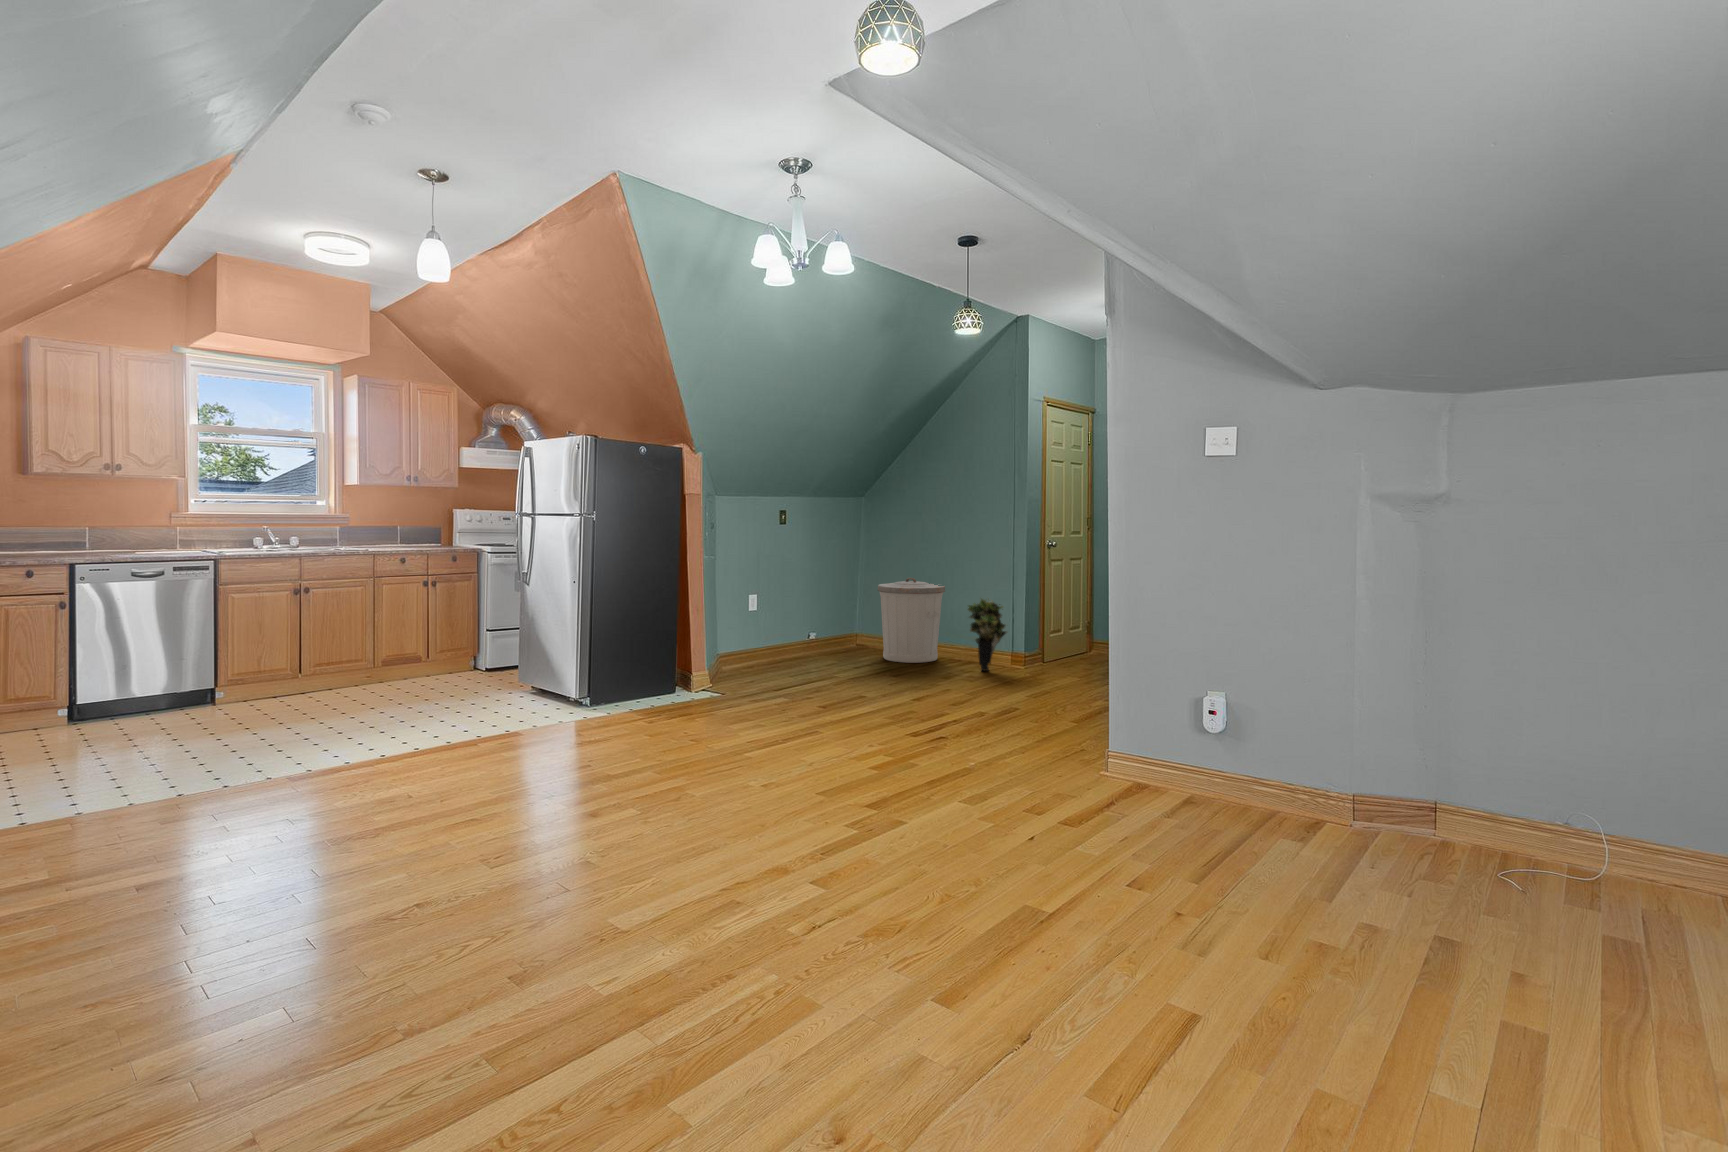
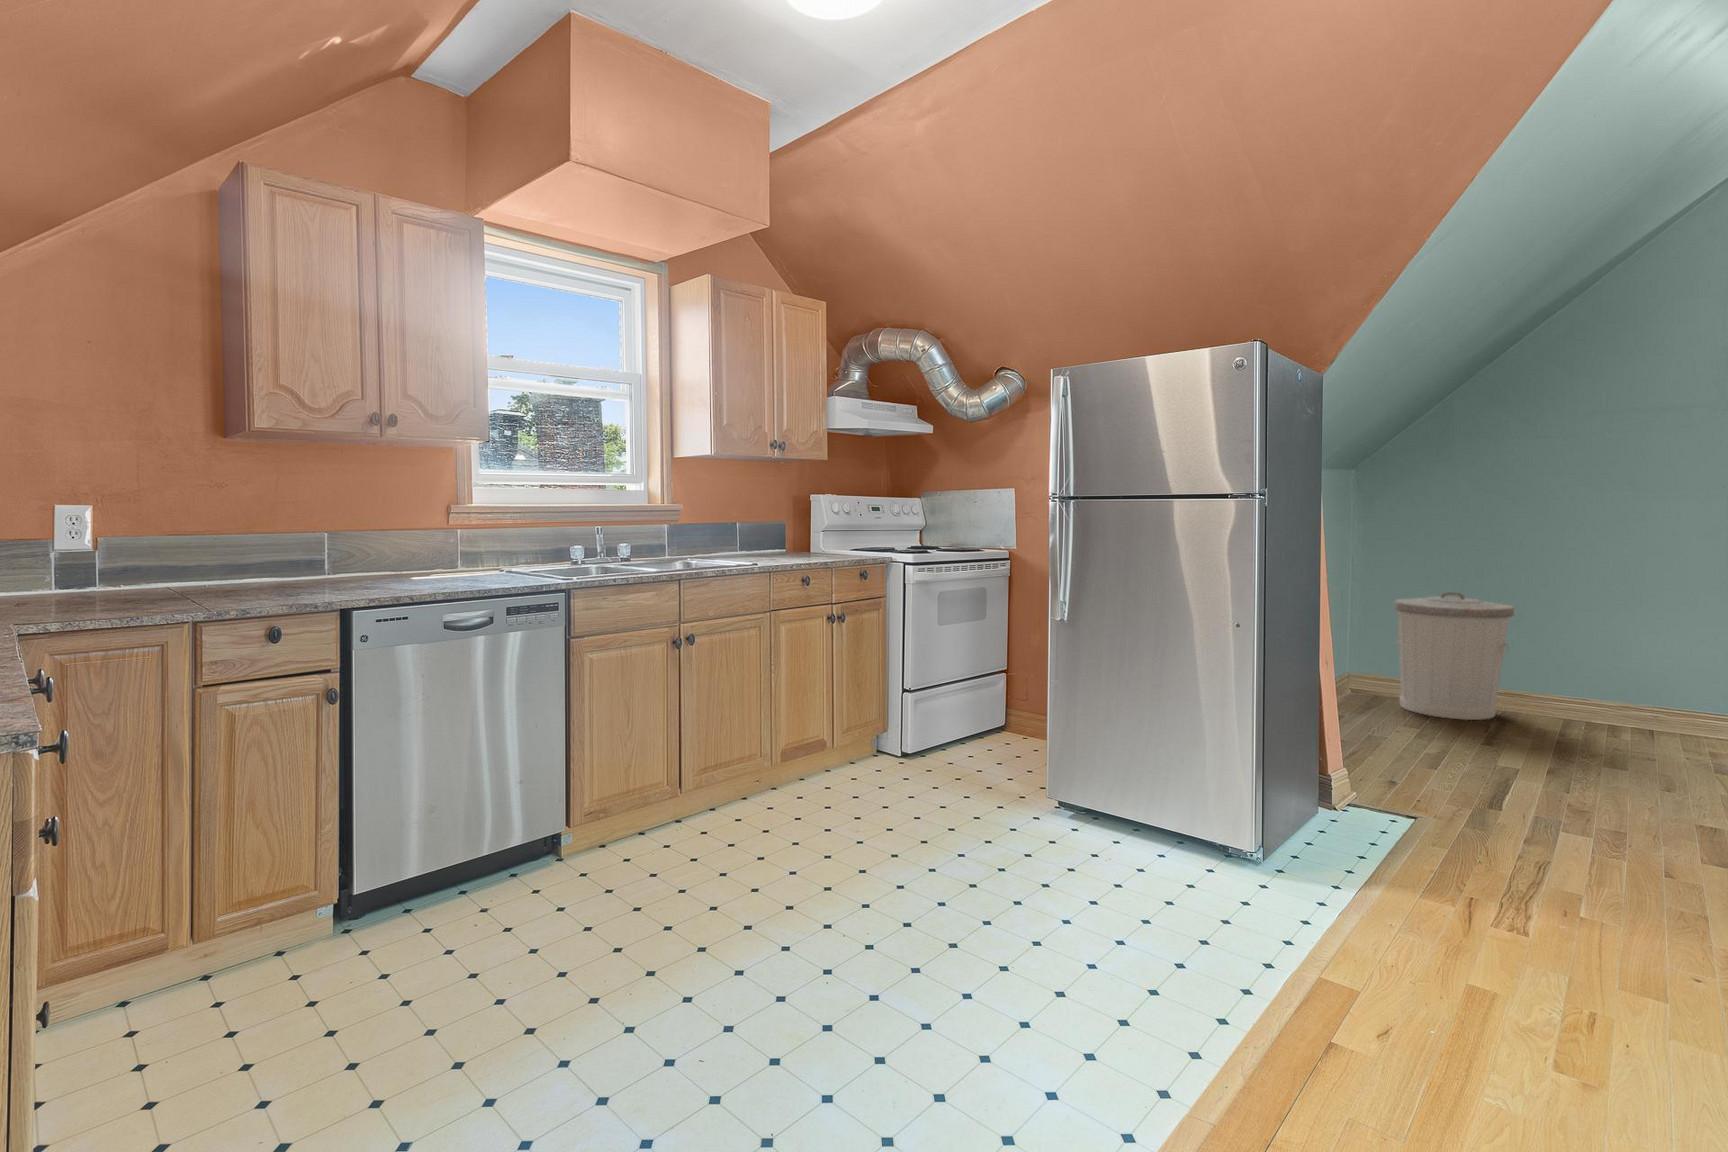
potted plant: present [968,599,1007,671] -> none [1580,620,1667,737]

